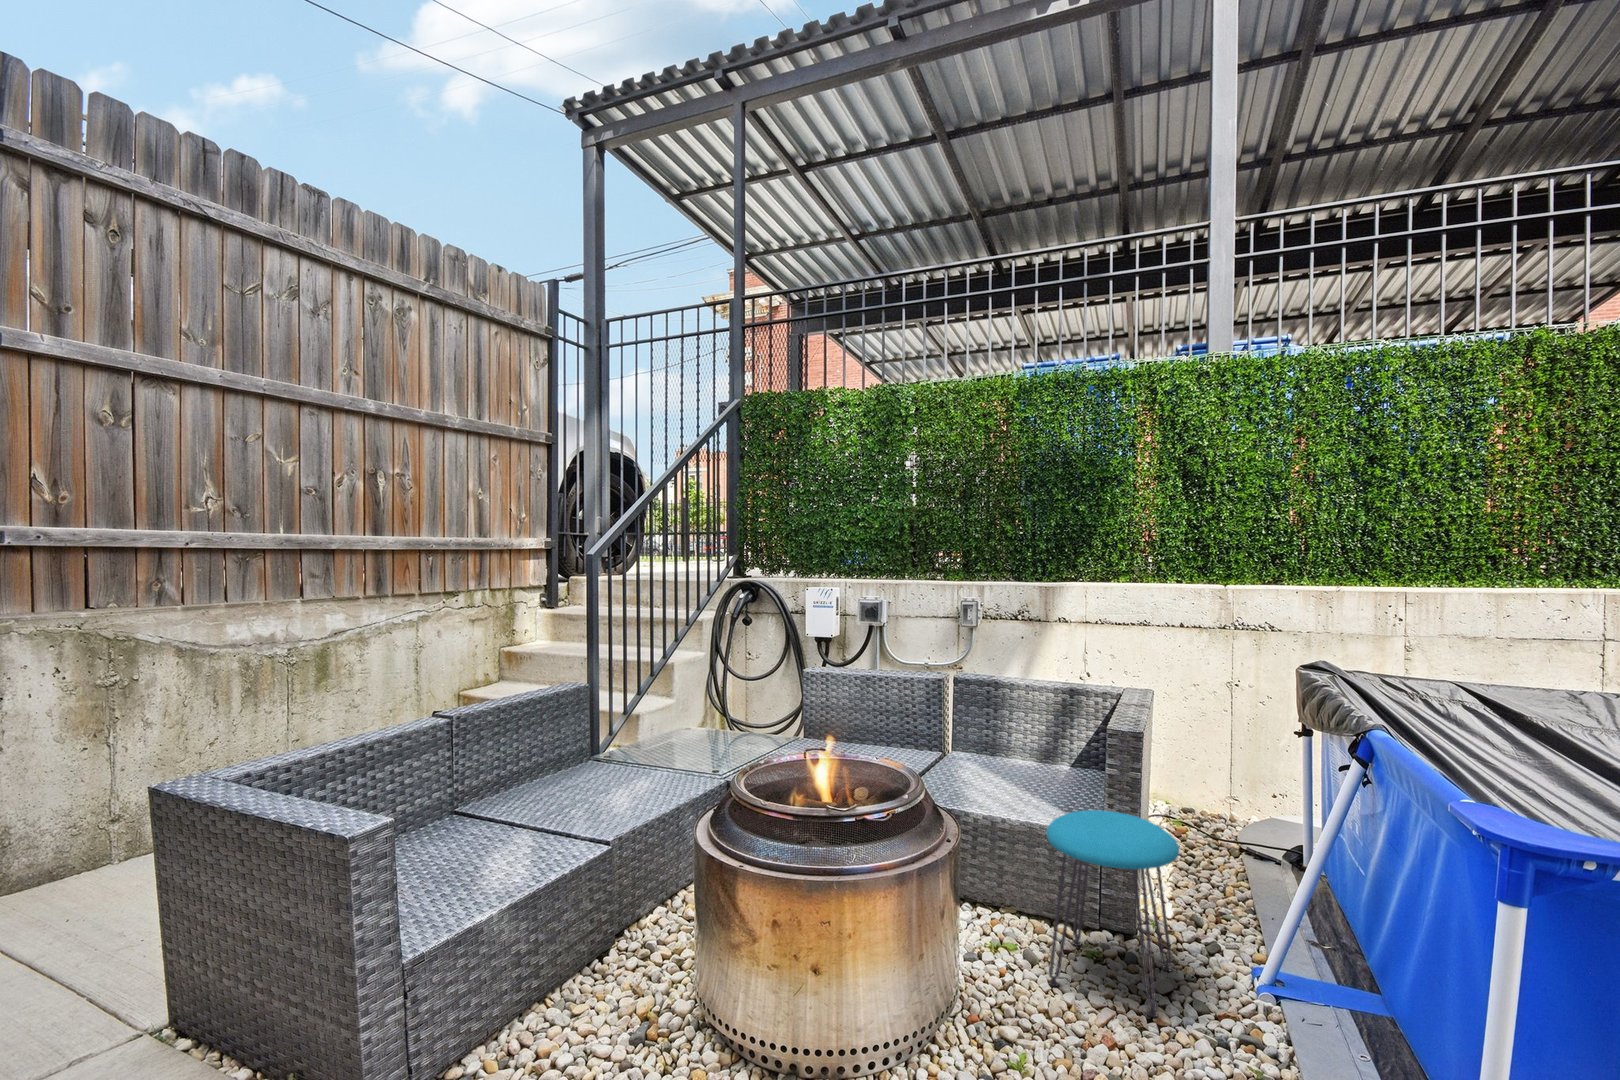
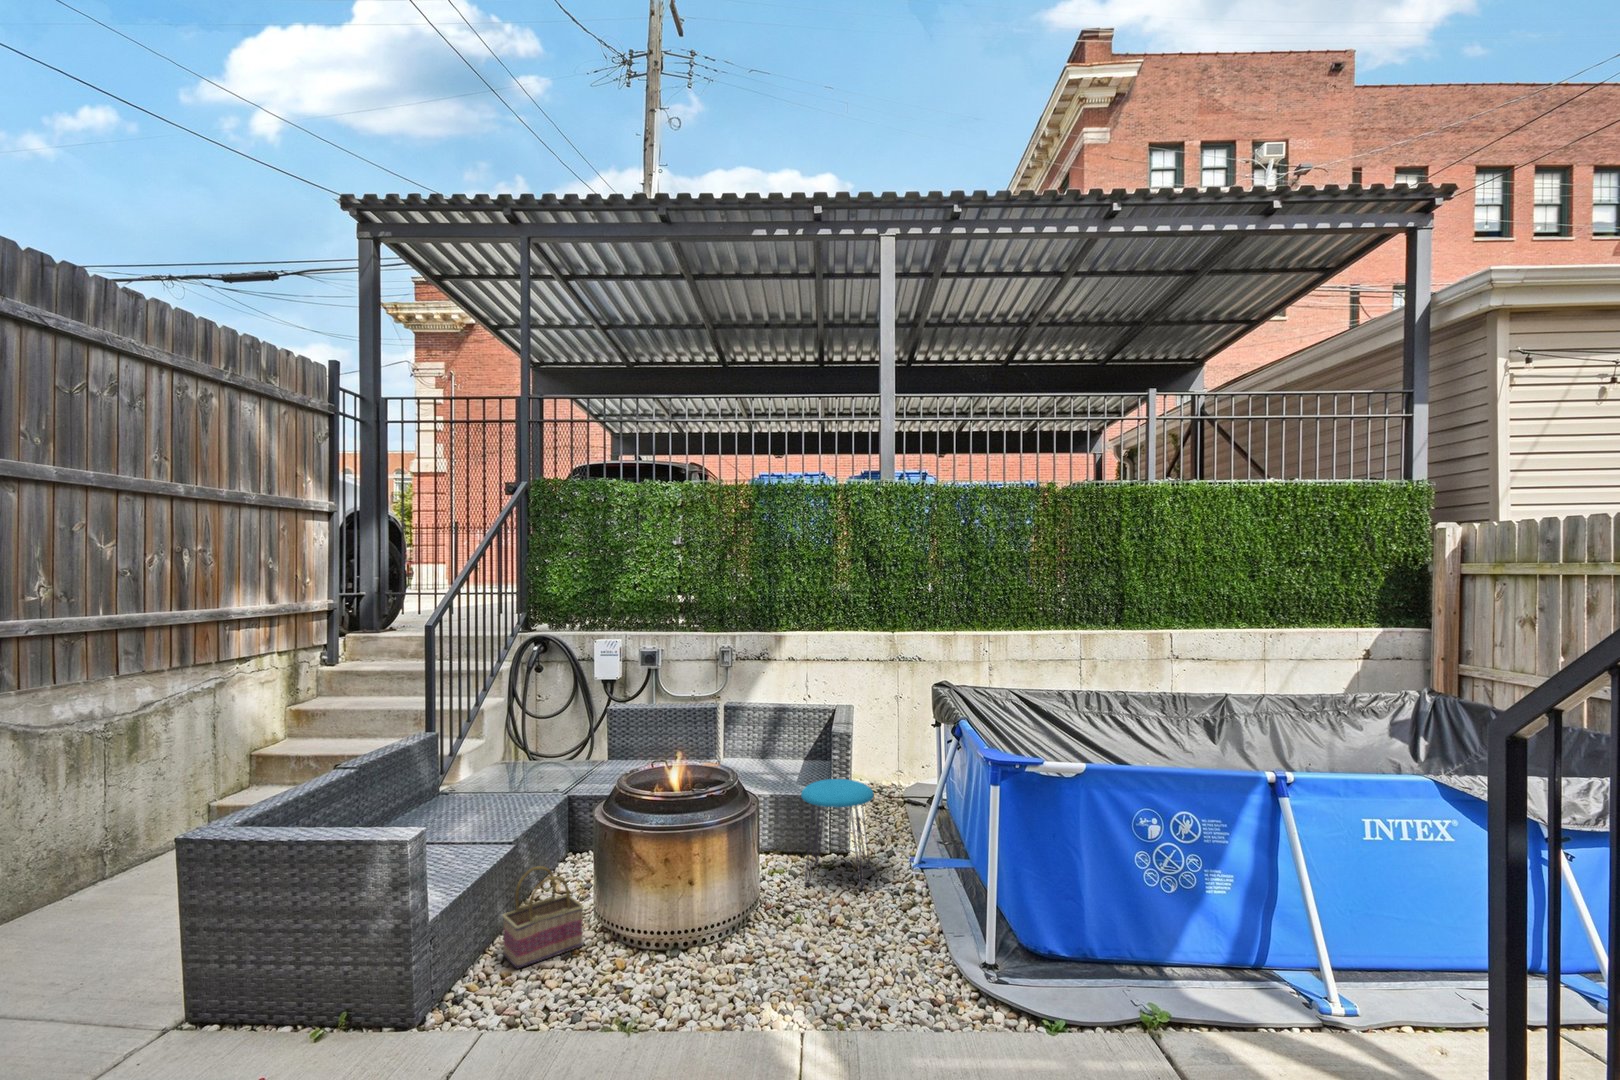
basket: none [561,891,672,1046] -> present [503,866,583,968]

